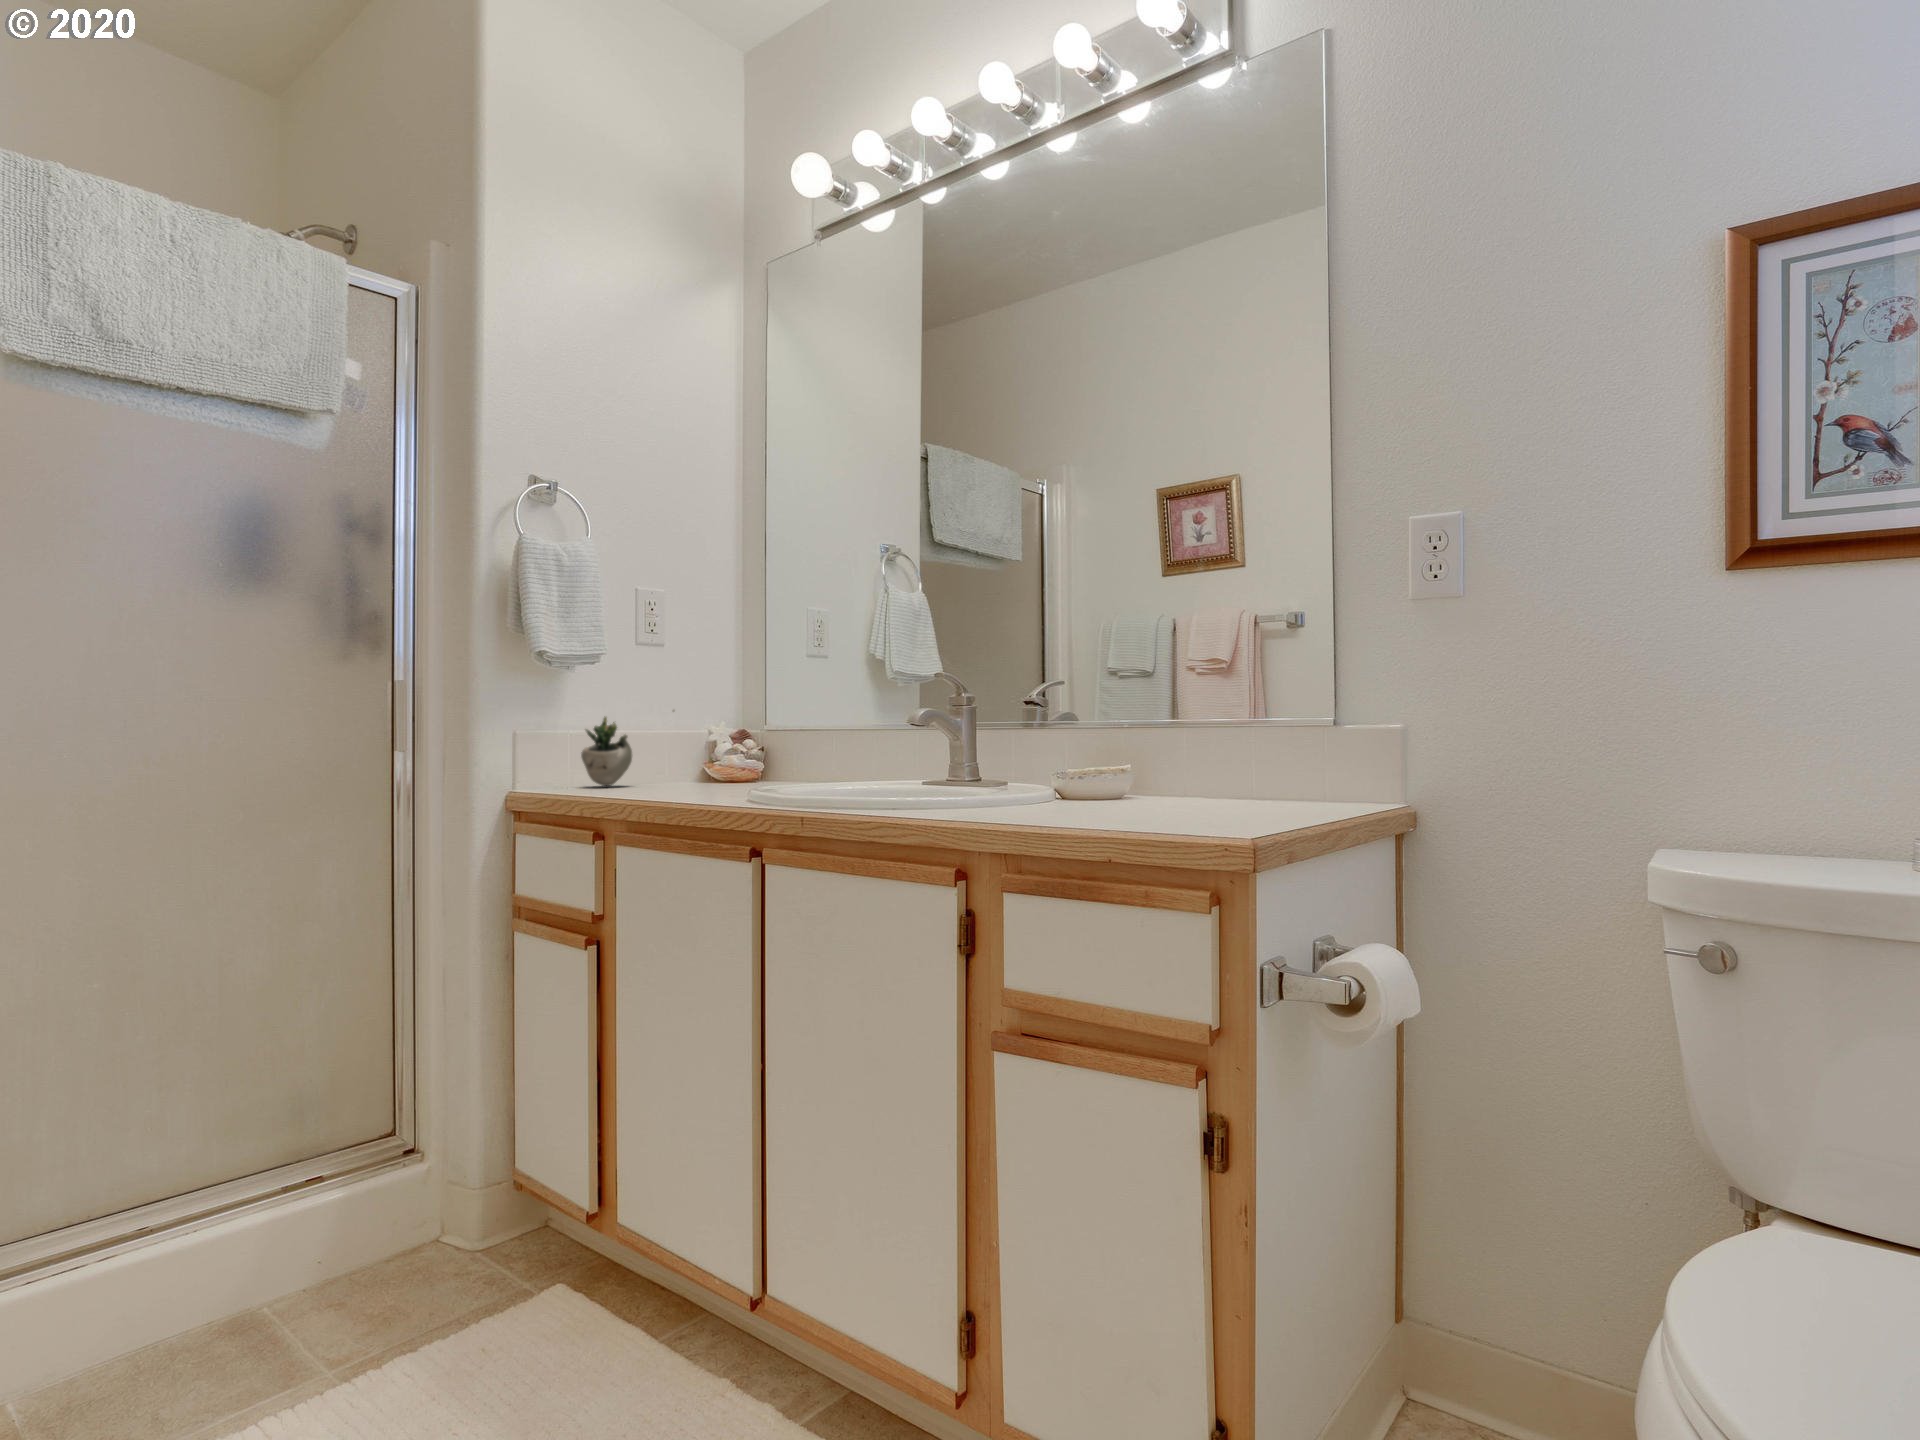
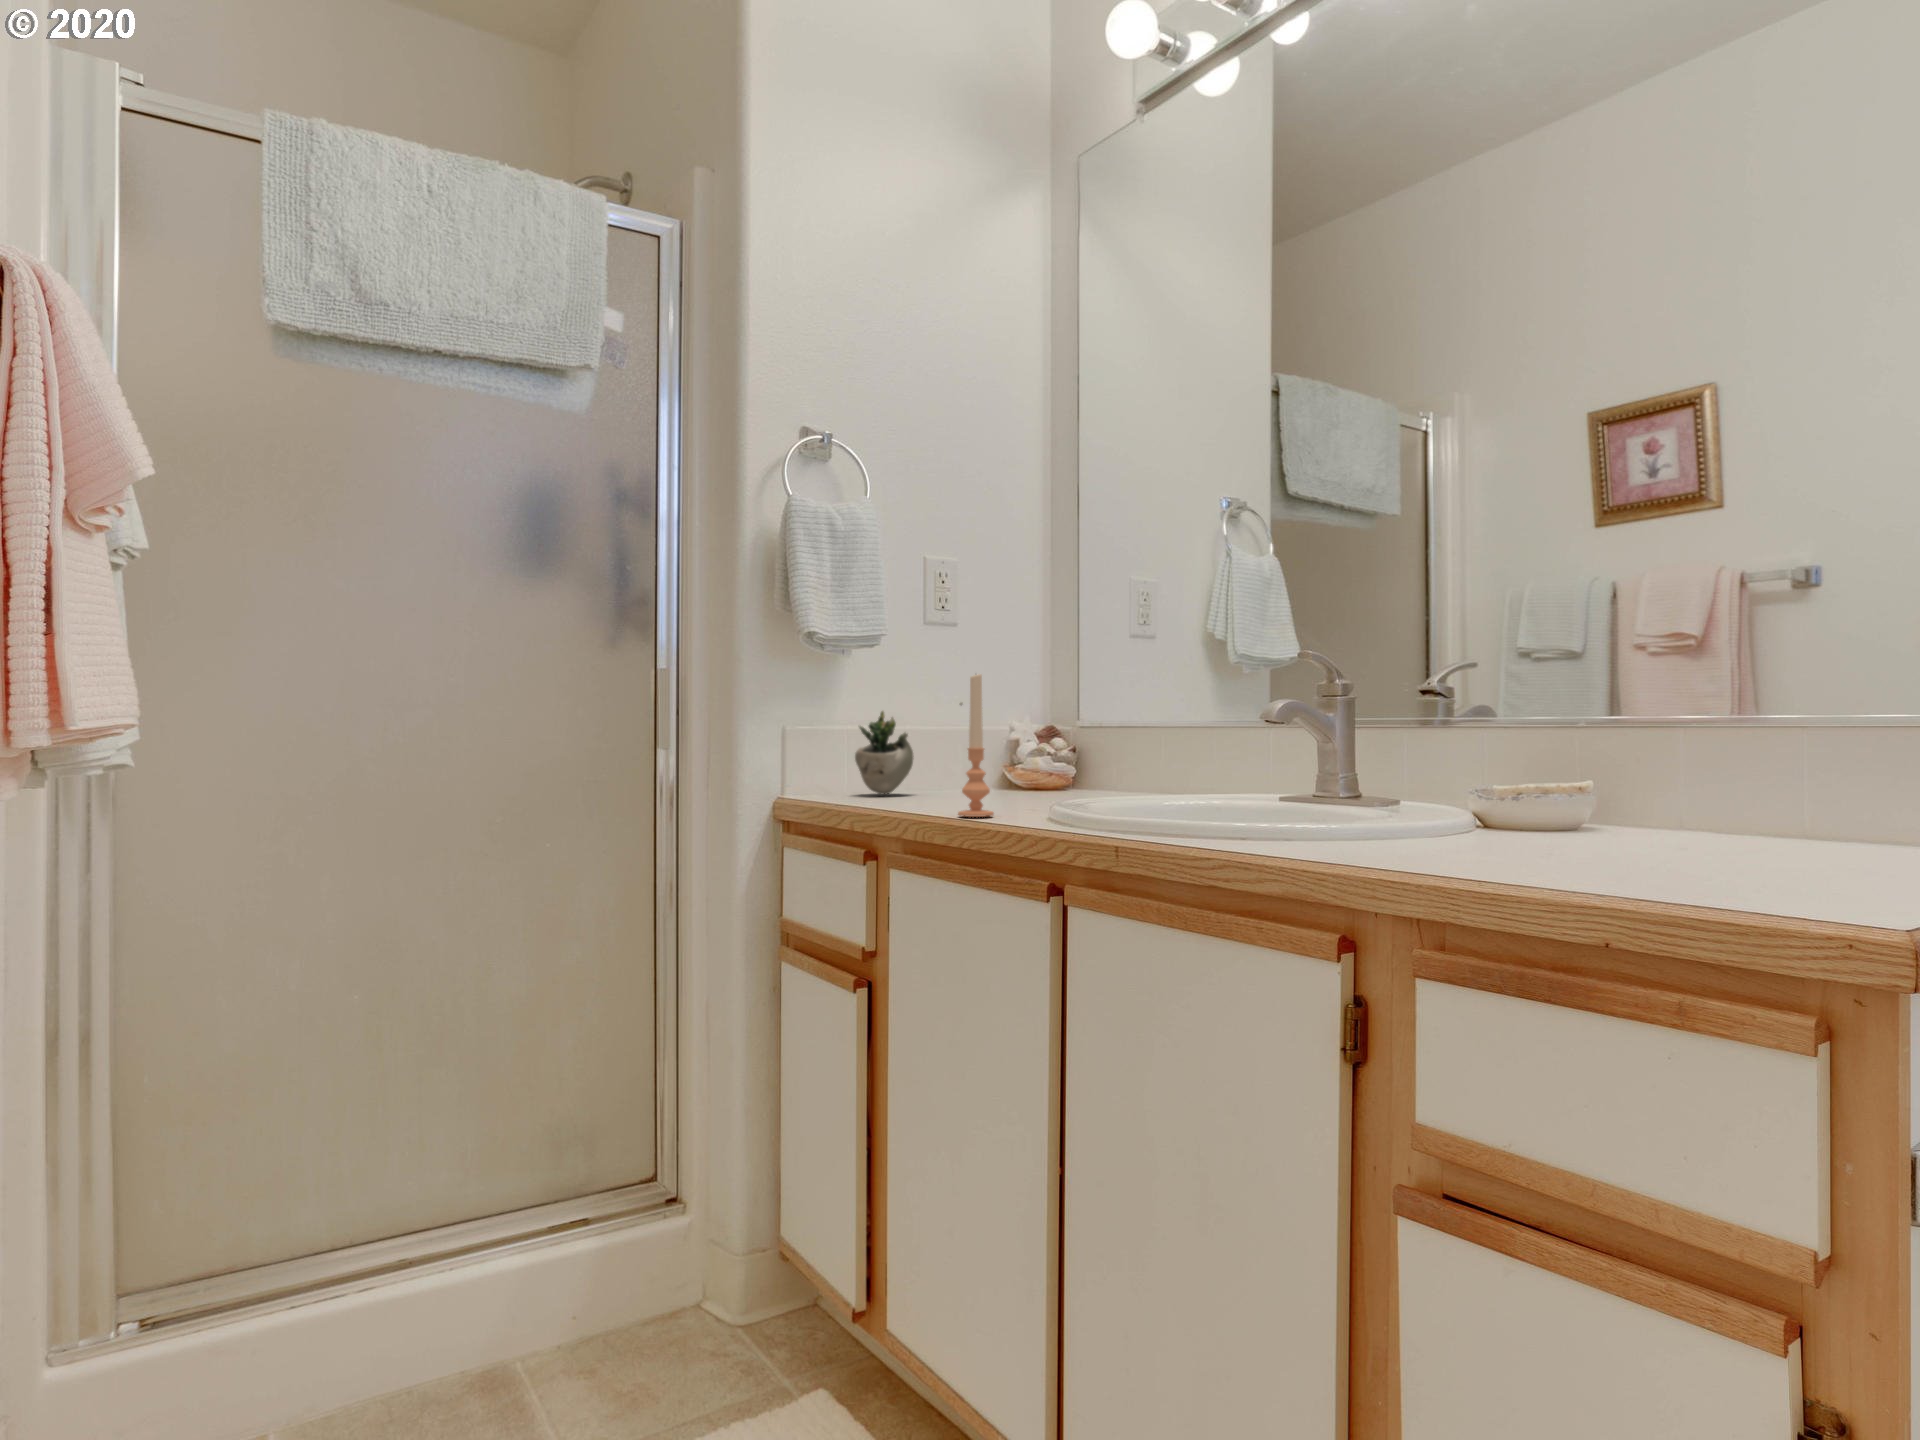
candle: none [676,686,705,800] -> present [958,674,994,817]

